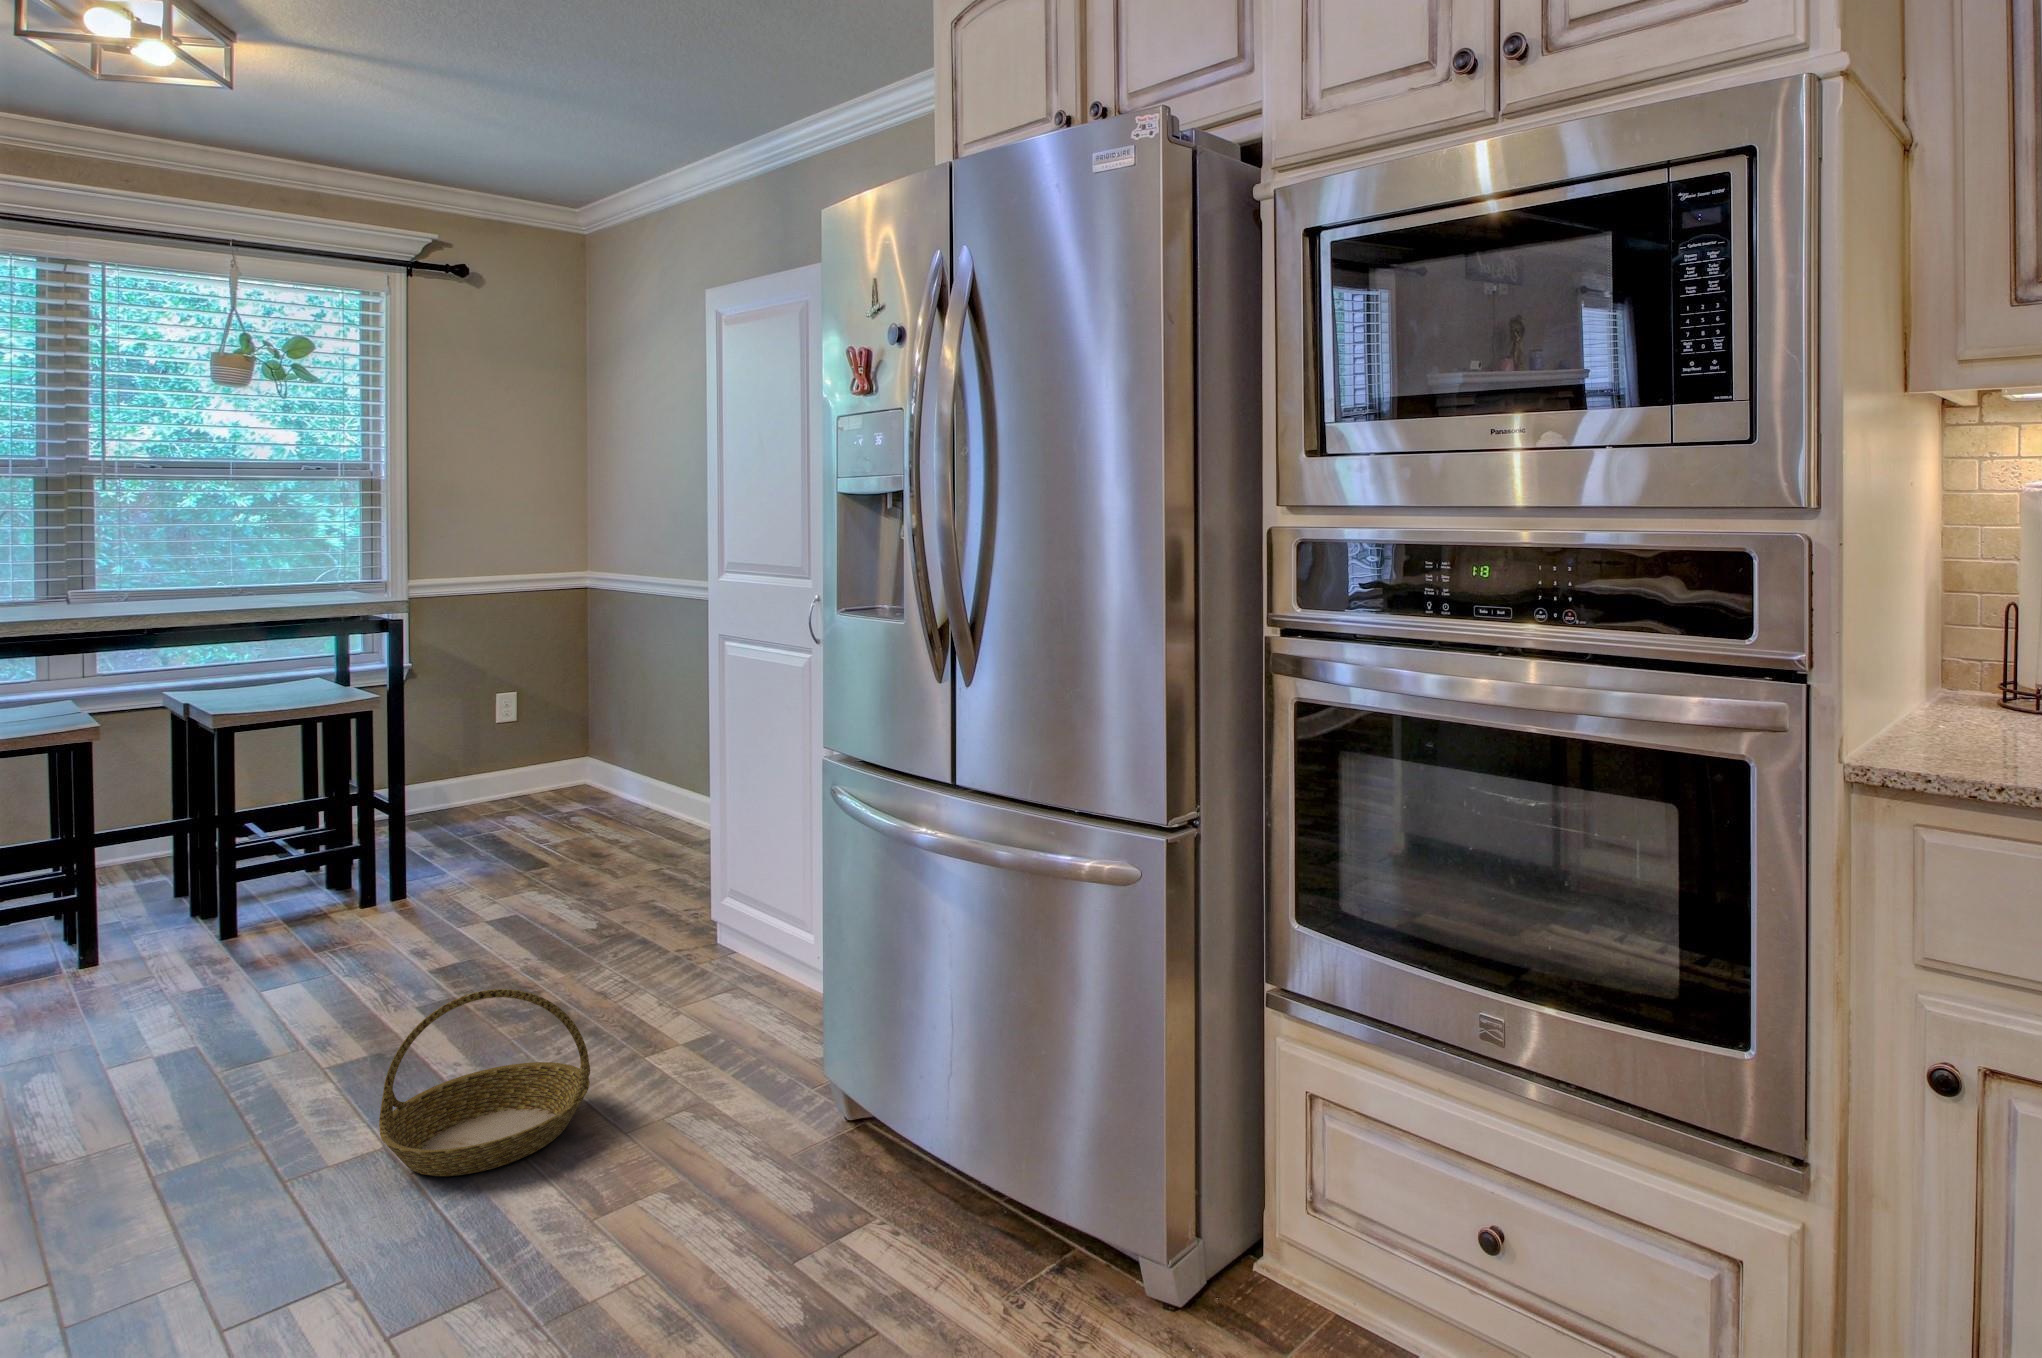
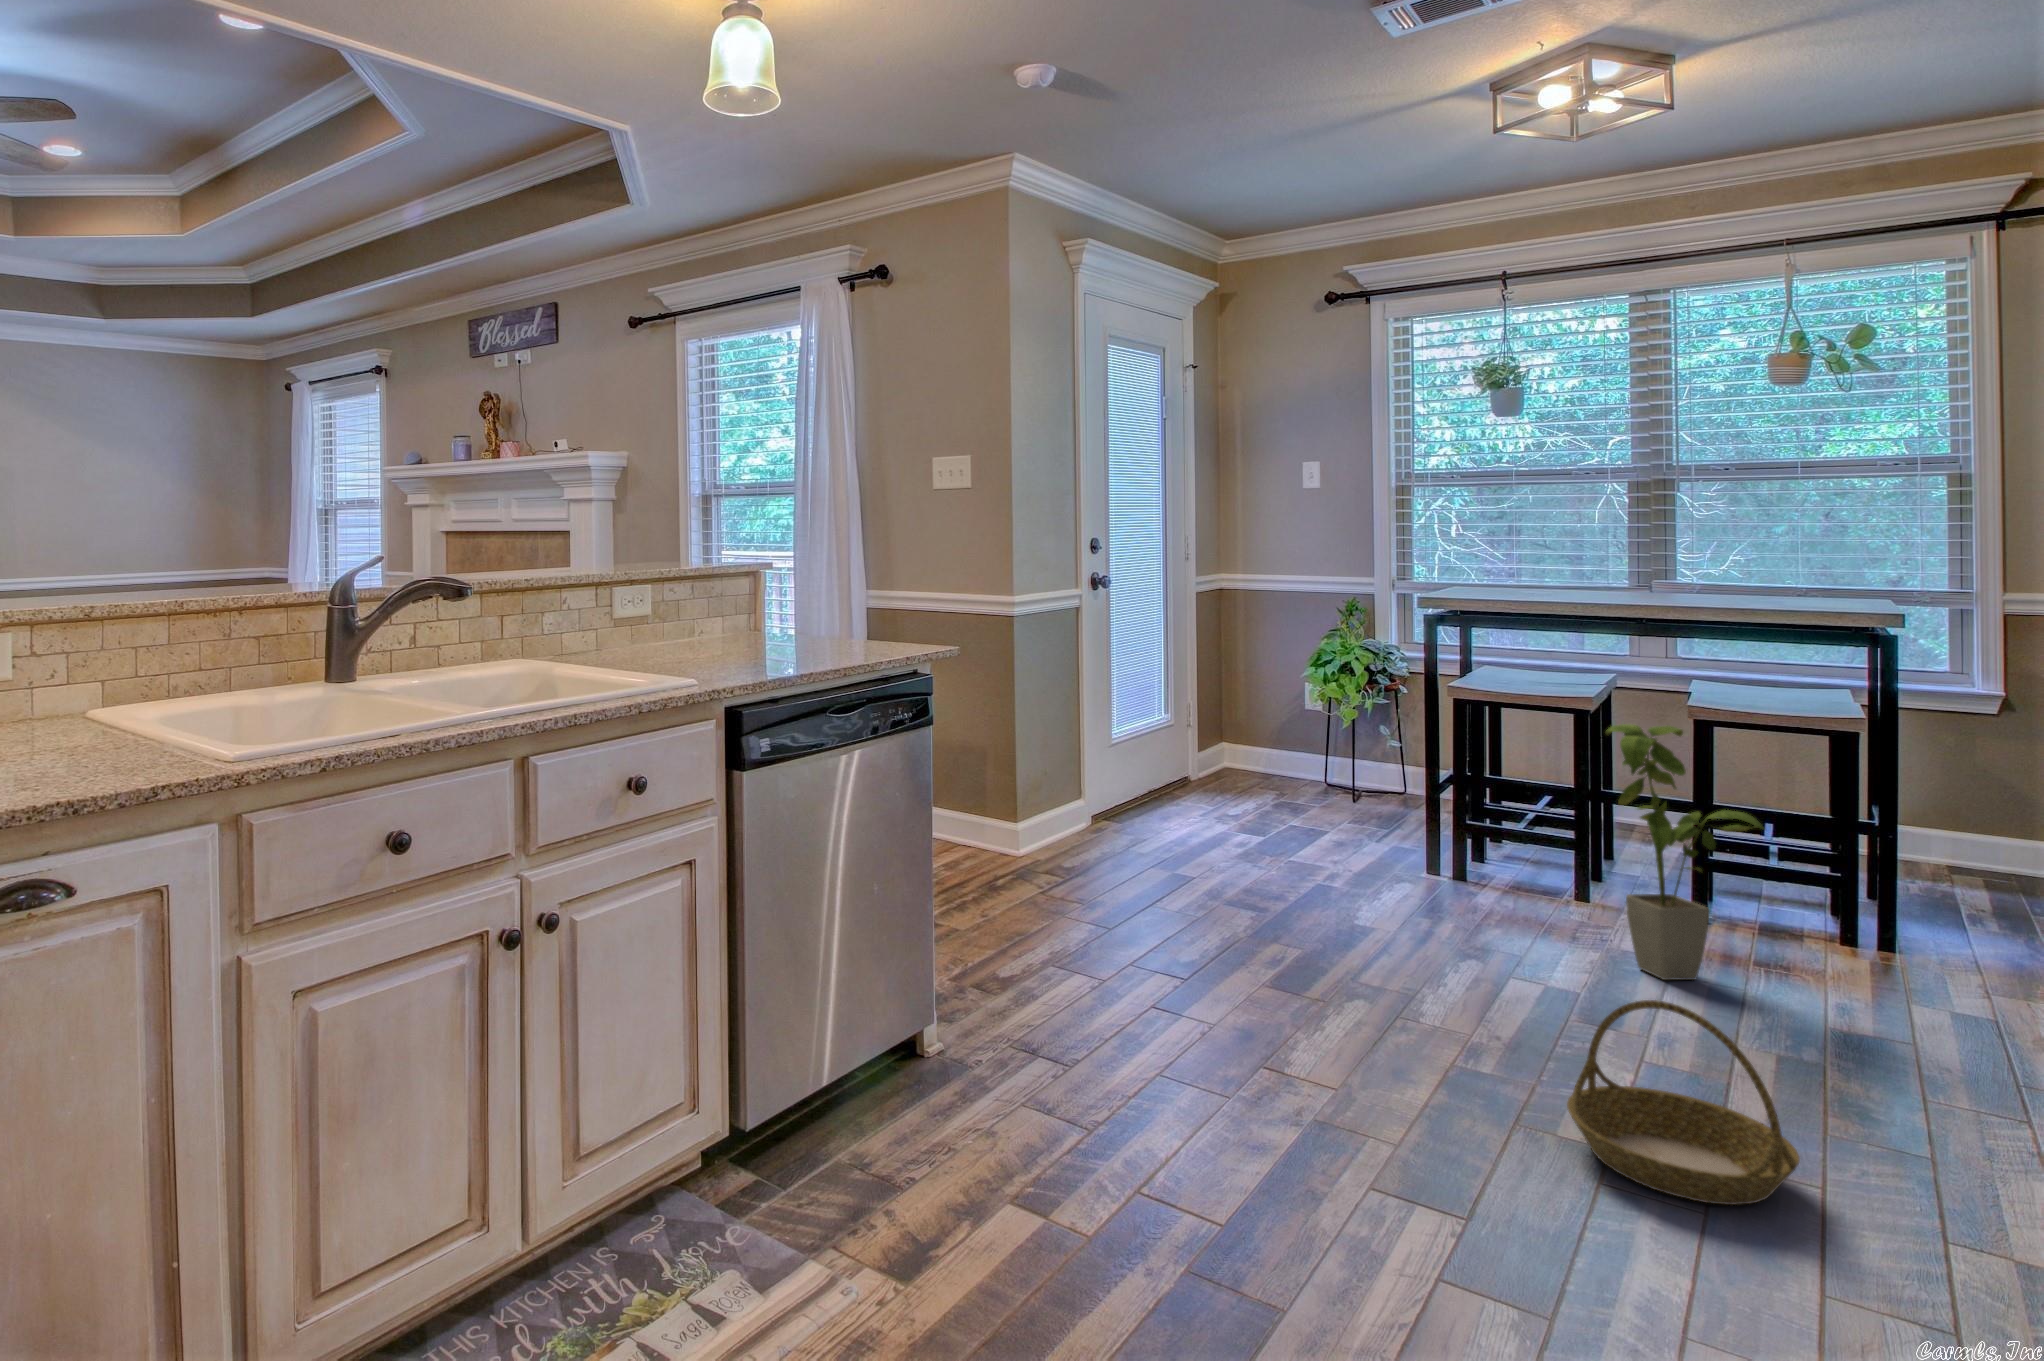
house plant: none [202,740,383,1006] -> present [1606,724,1764,980]

